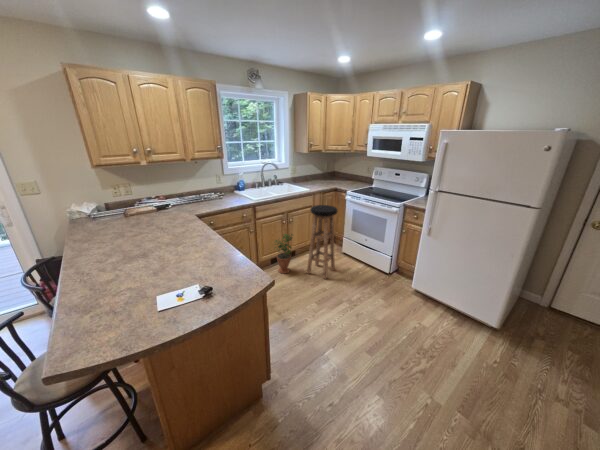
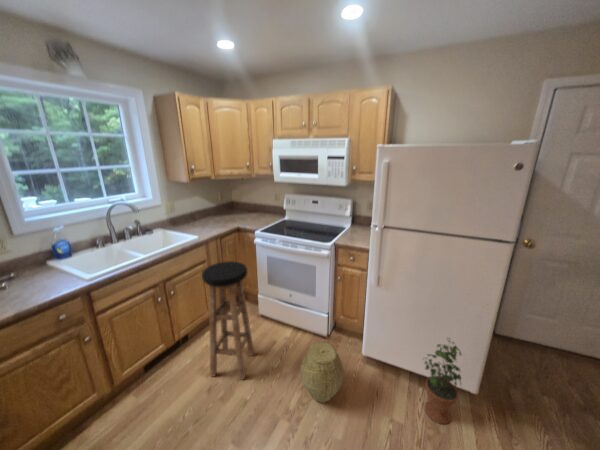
potted plant: present [275,234,292,274] -> present [425,341,461,424]
woven basket: none [362,264,391,301] -> present [301,342,344,403]

